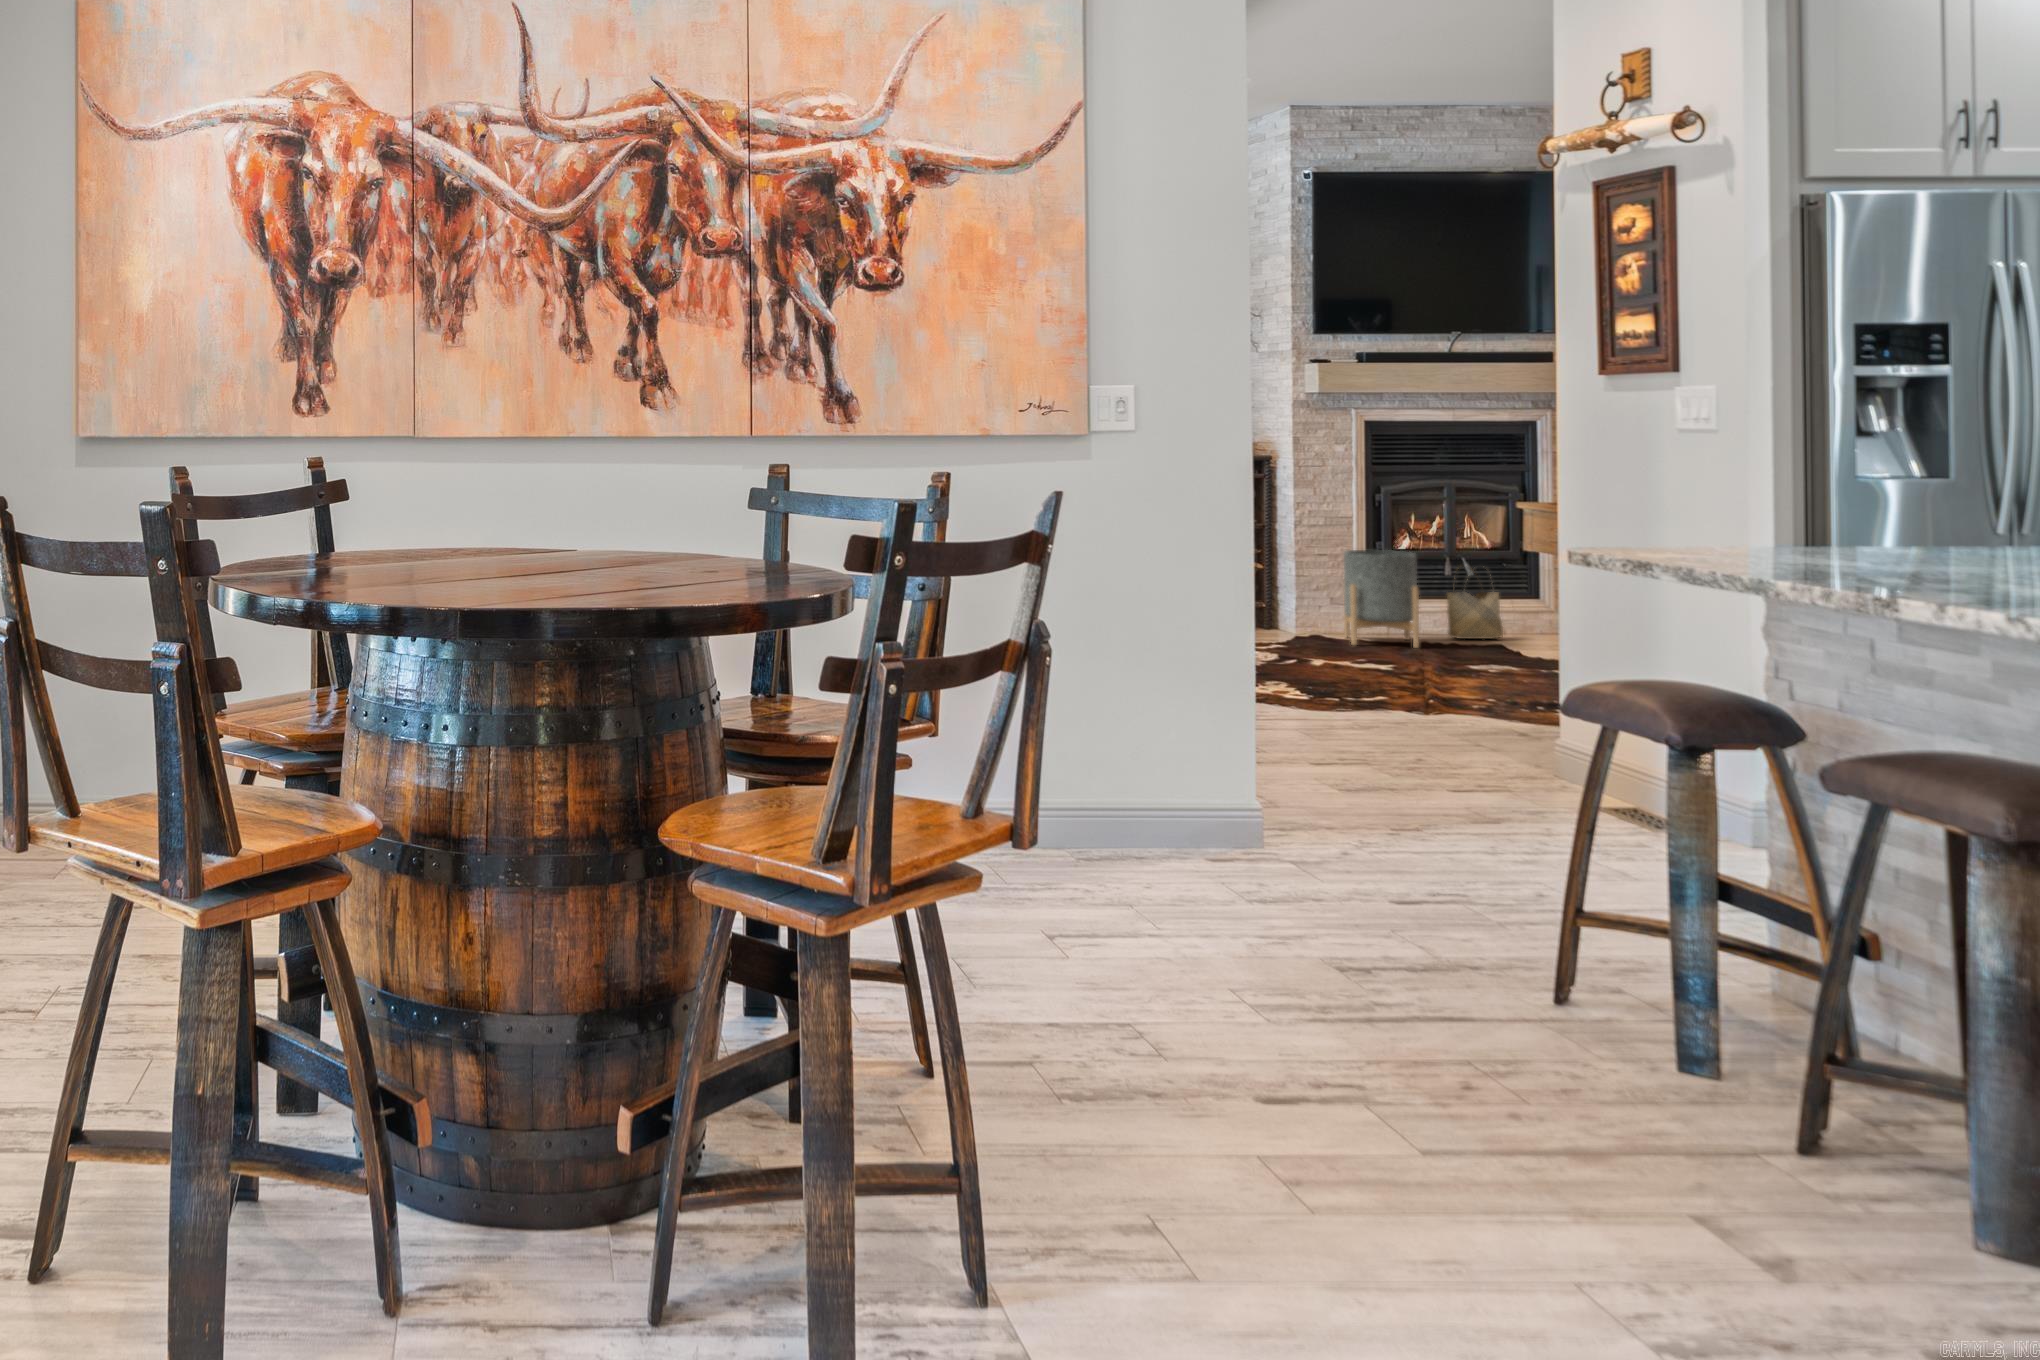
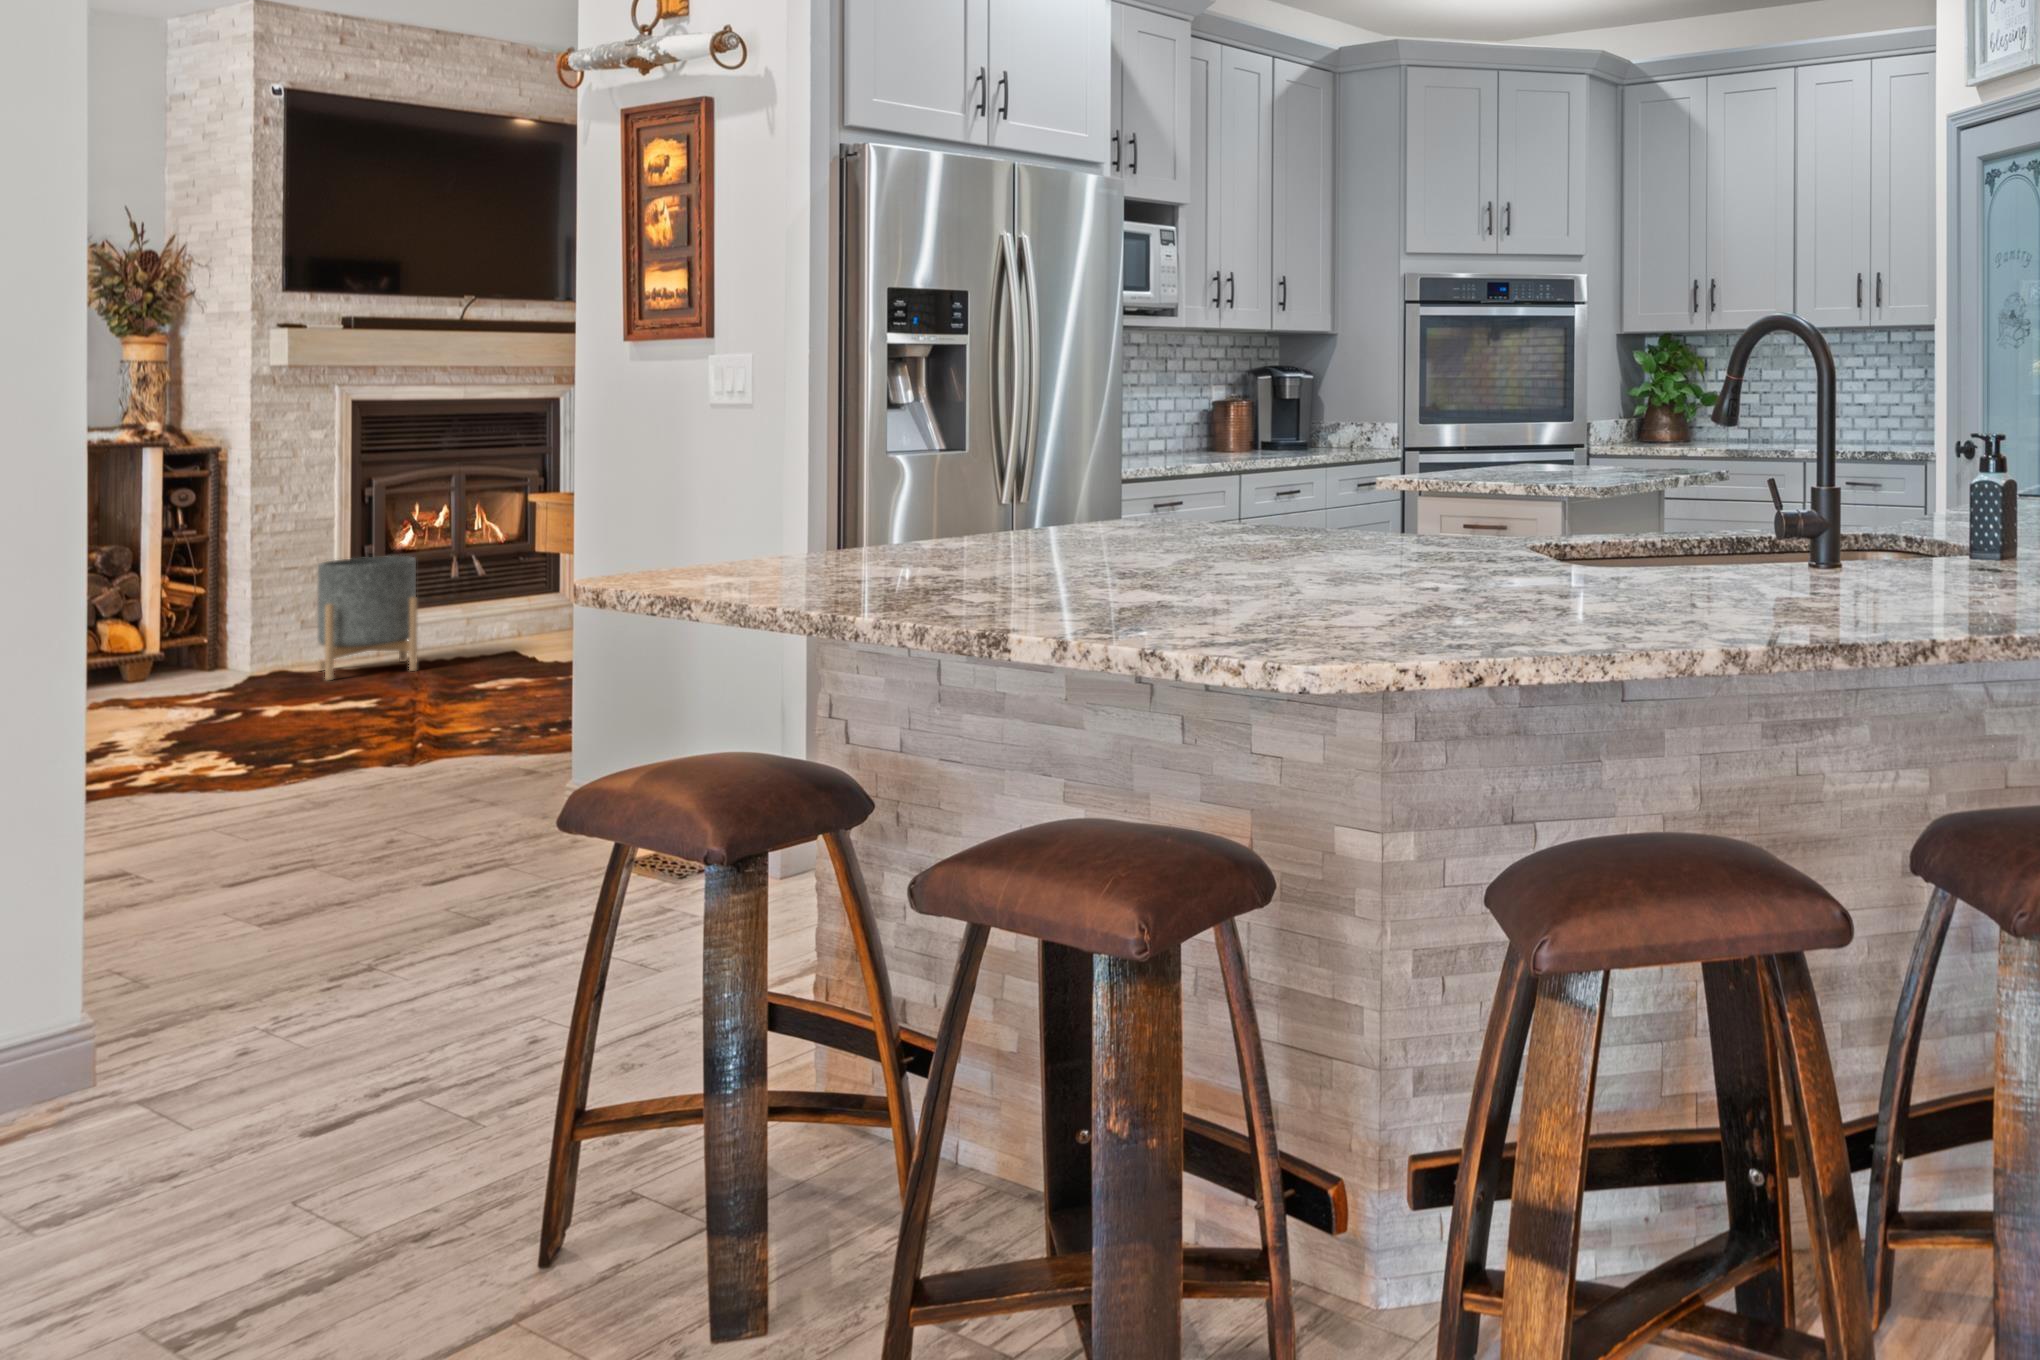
woven basket: present [1447,568,1503,639] -> none [454,564,522,650]

